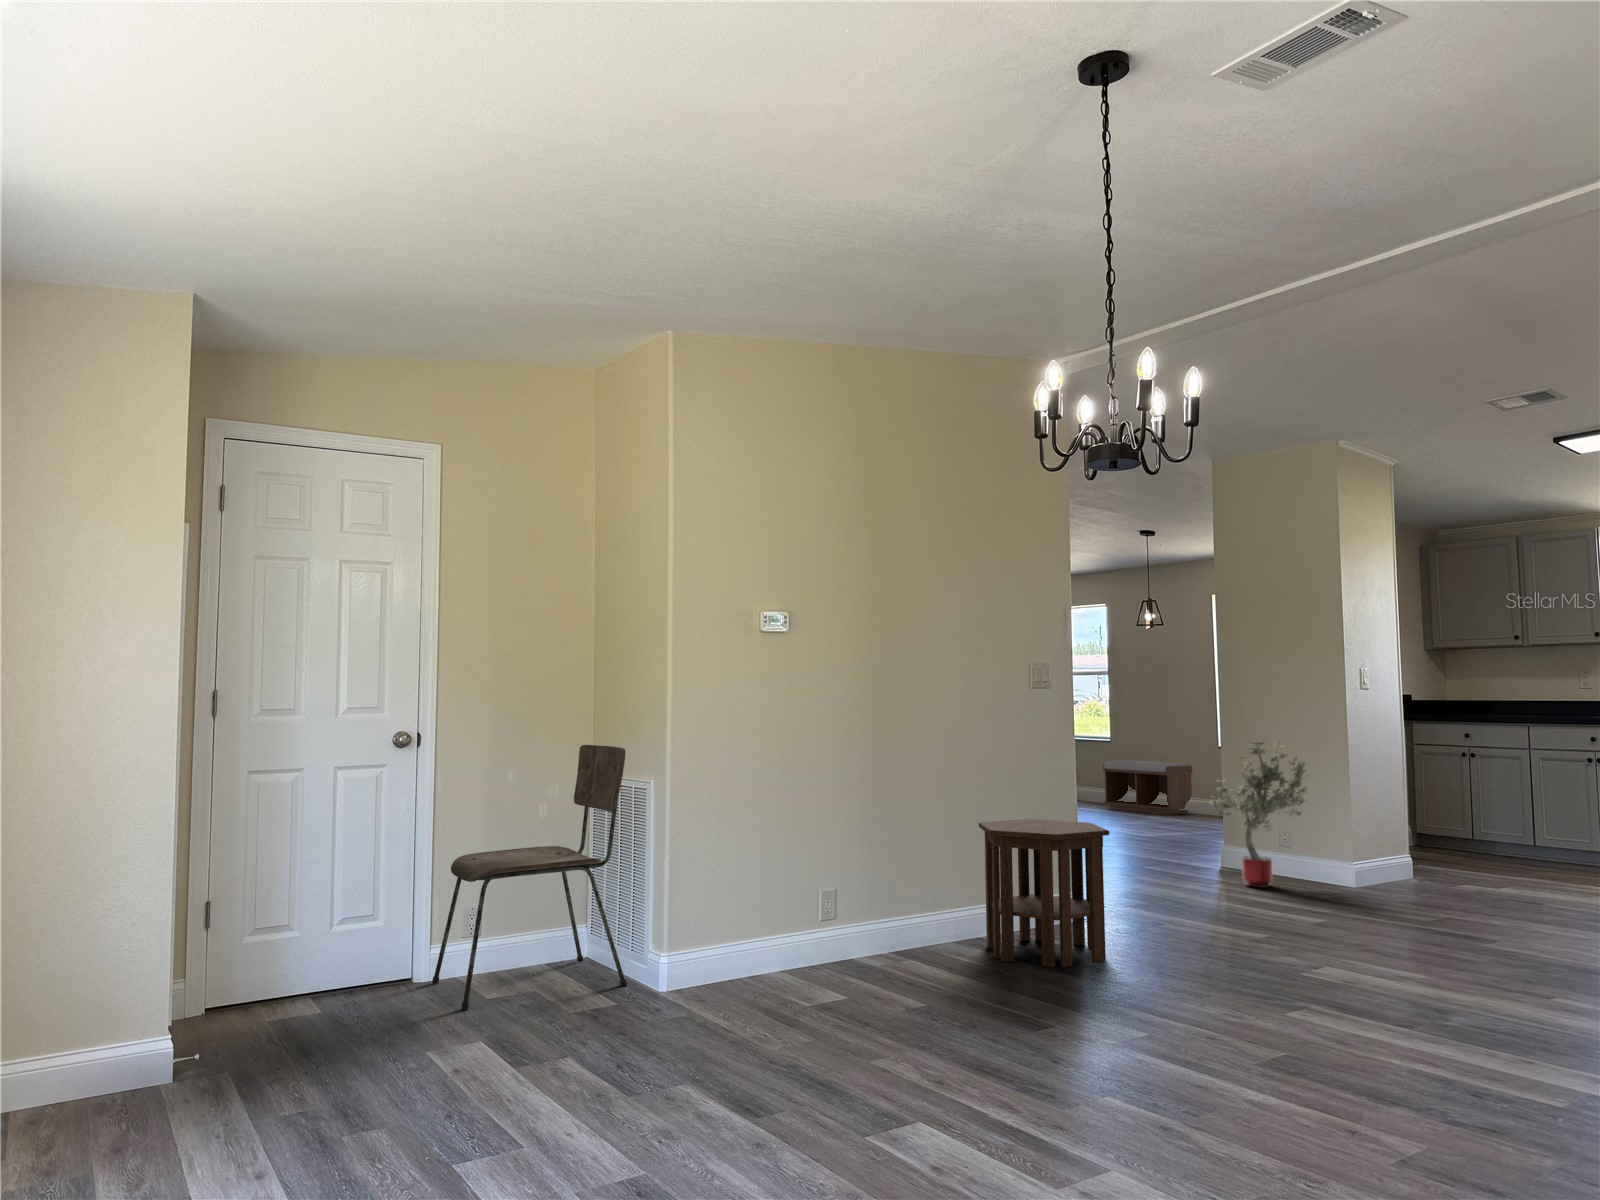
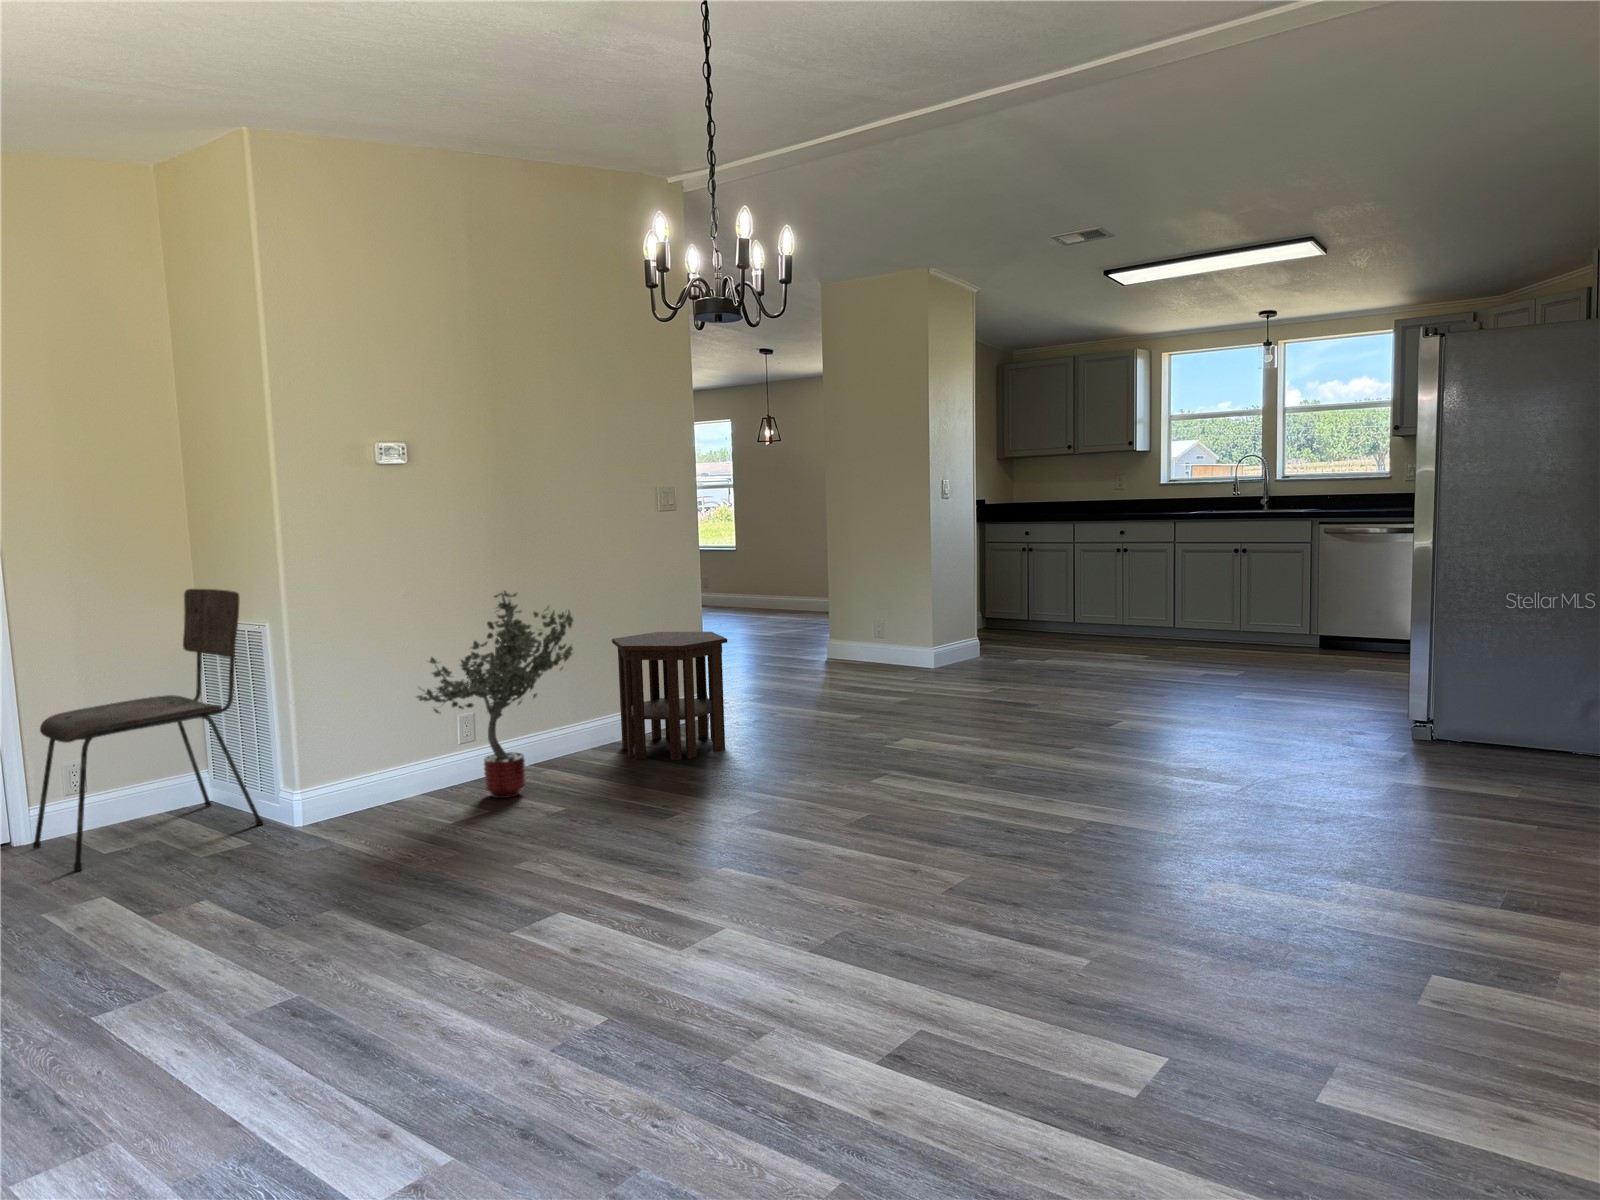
potted tree: present [1210,741,1310,888] -> present [417,591,573,798]
bench: present [1103,760,1192,815] -> none [732,565,809,612]

